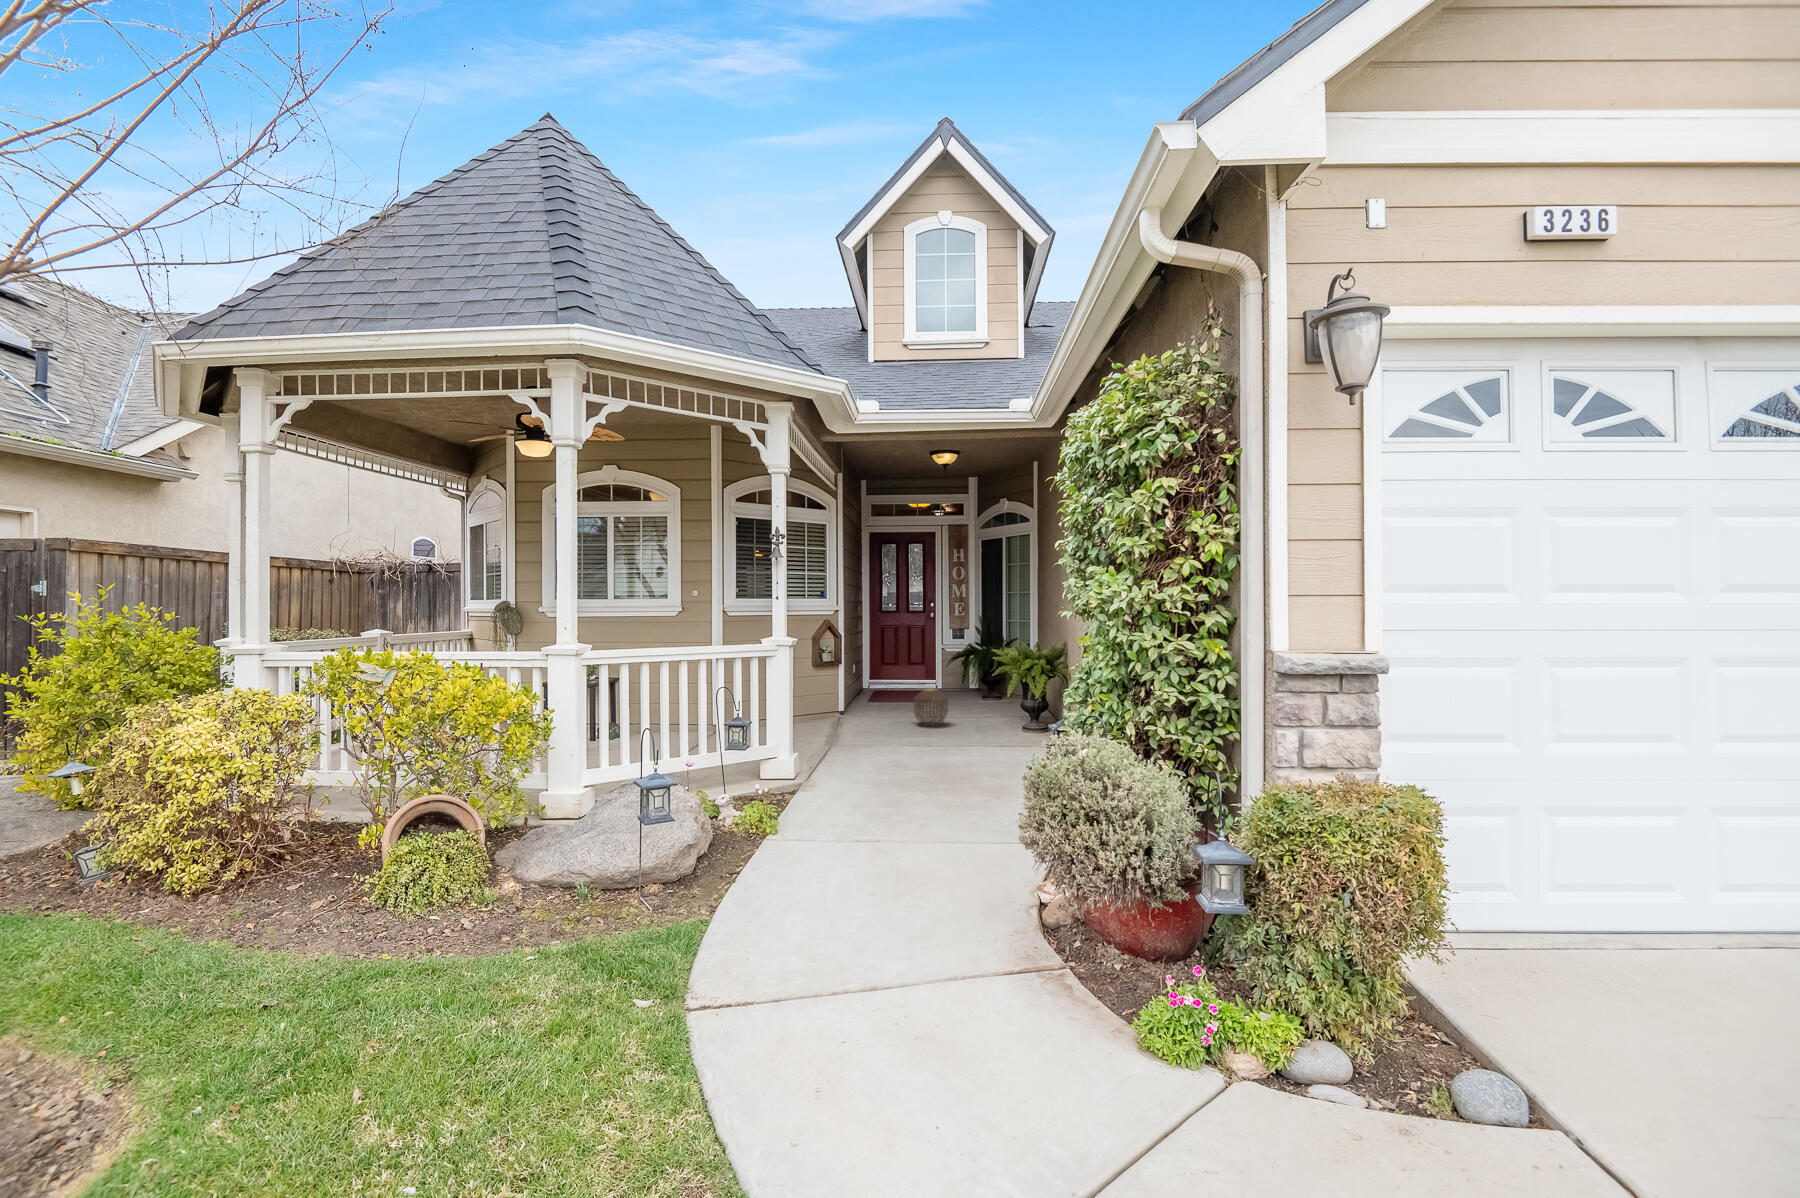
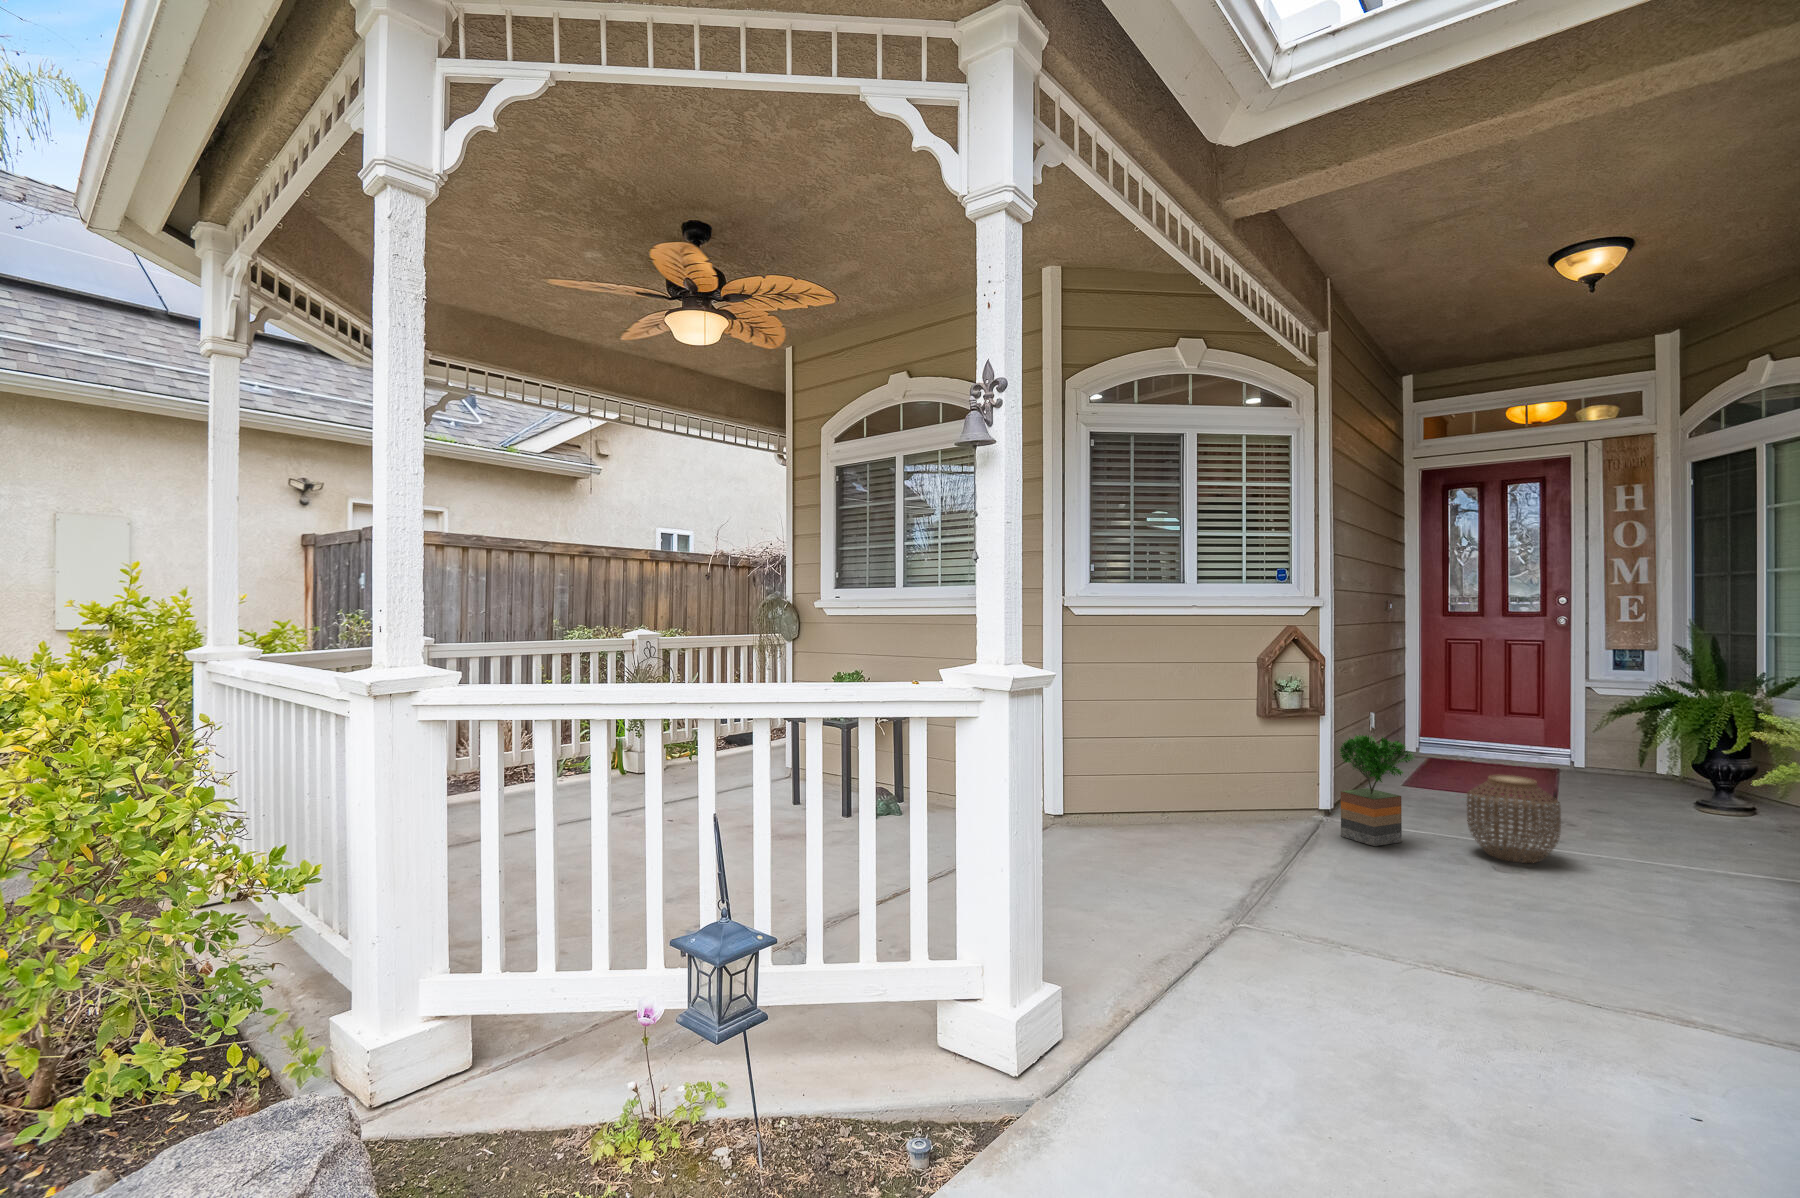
potted tree: none [861,675,894,729] -> present [1339,735,1414,846]

